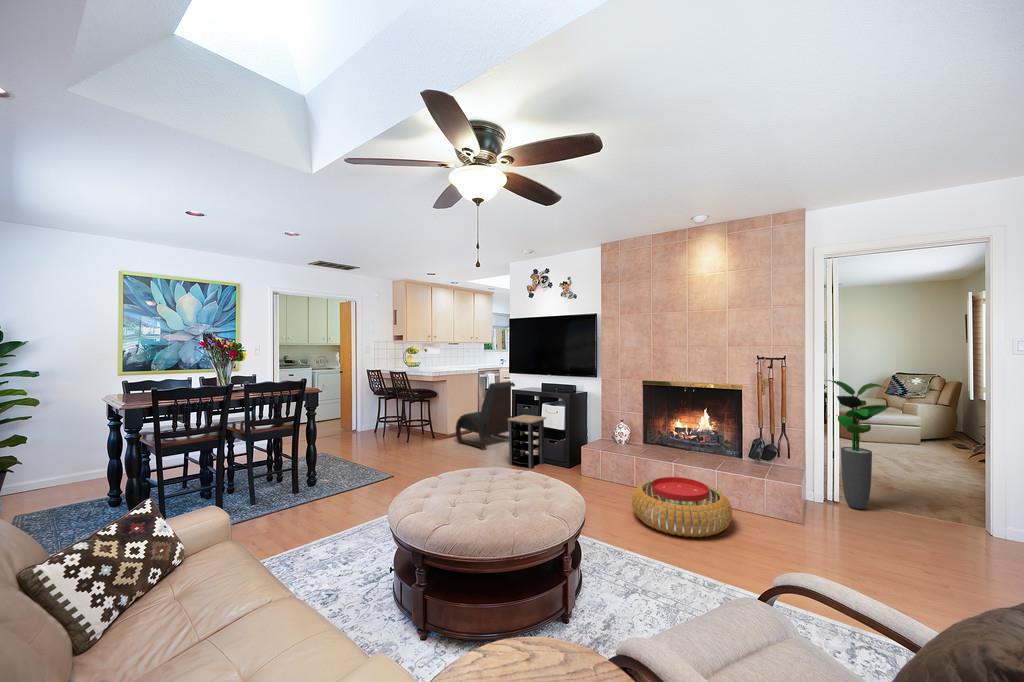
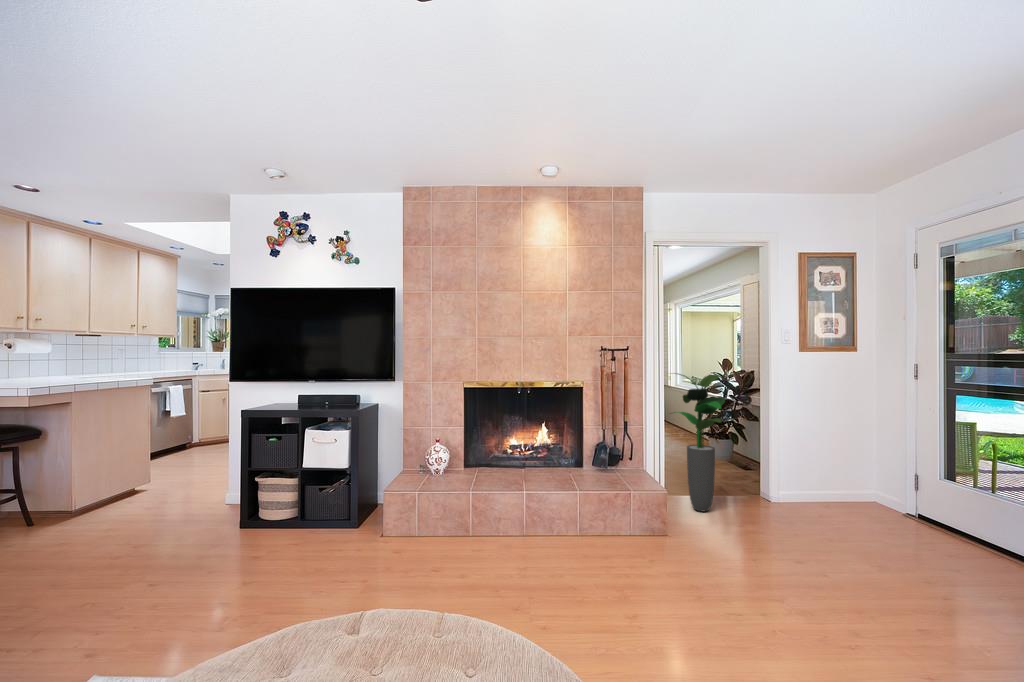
lounge chair: present [456,381,515,450] -> none [96,396,252,529]
side table: present [508,415,546,469] -> none [242,452,314,547]
pouf: present [632,477,732,537] -> none [507,514,646,606]

